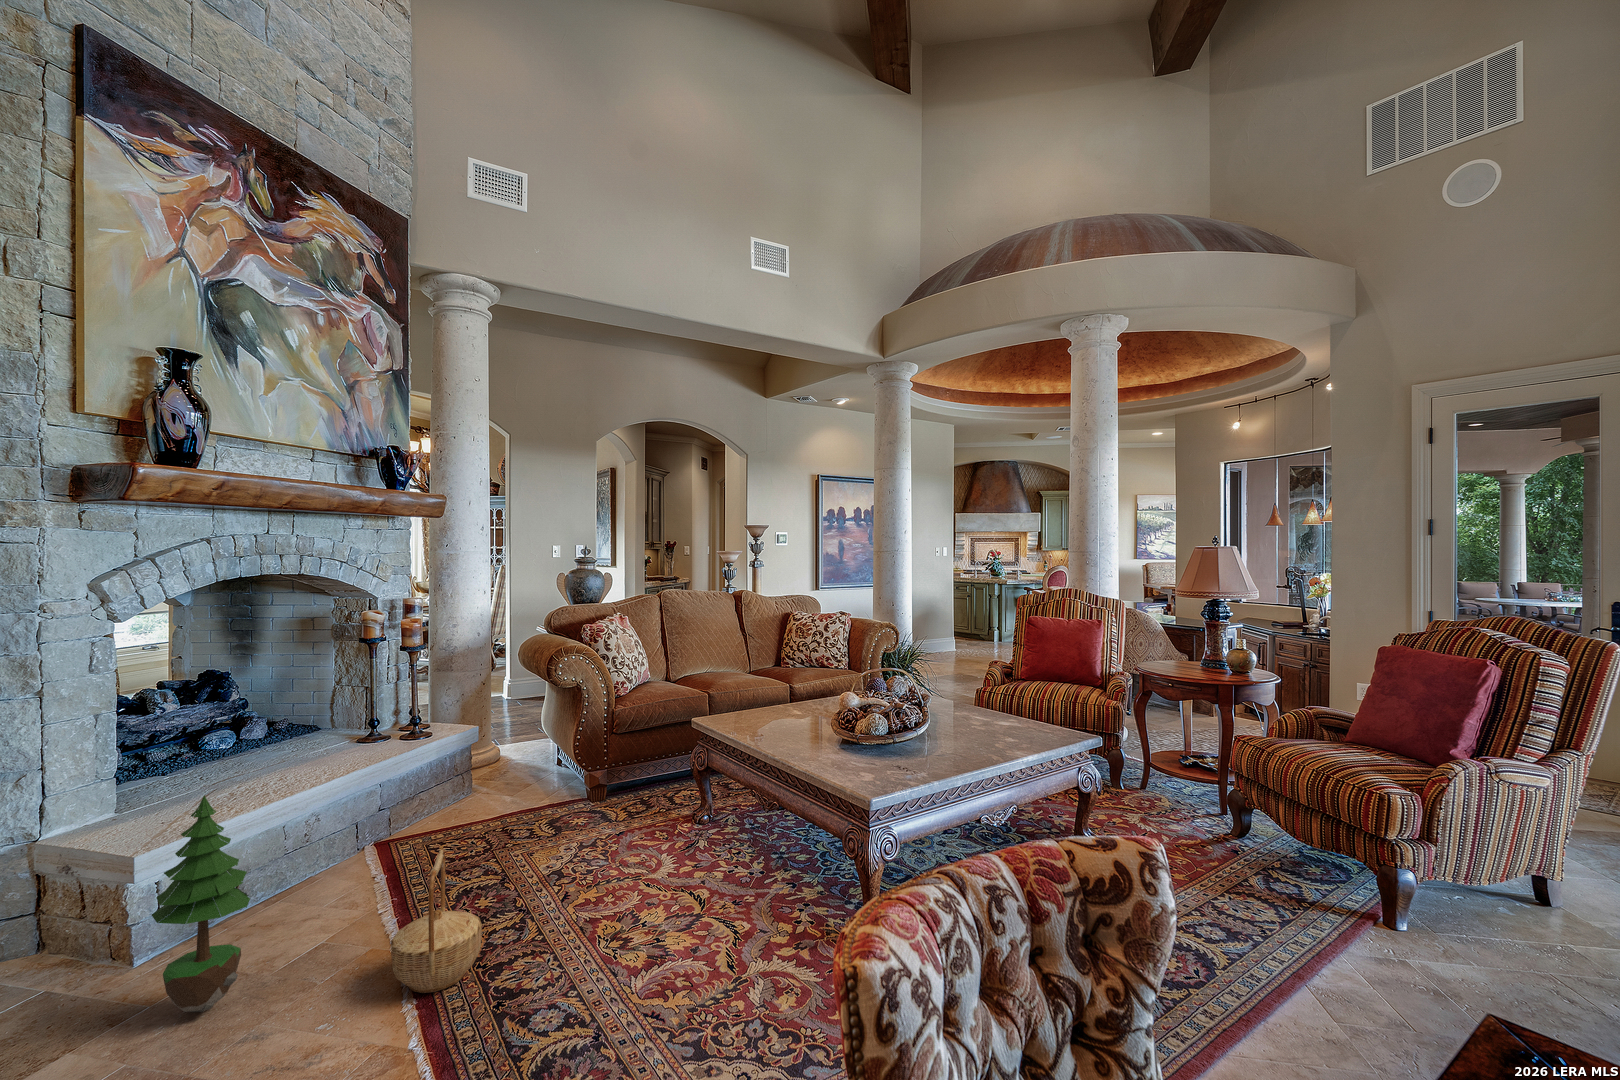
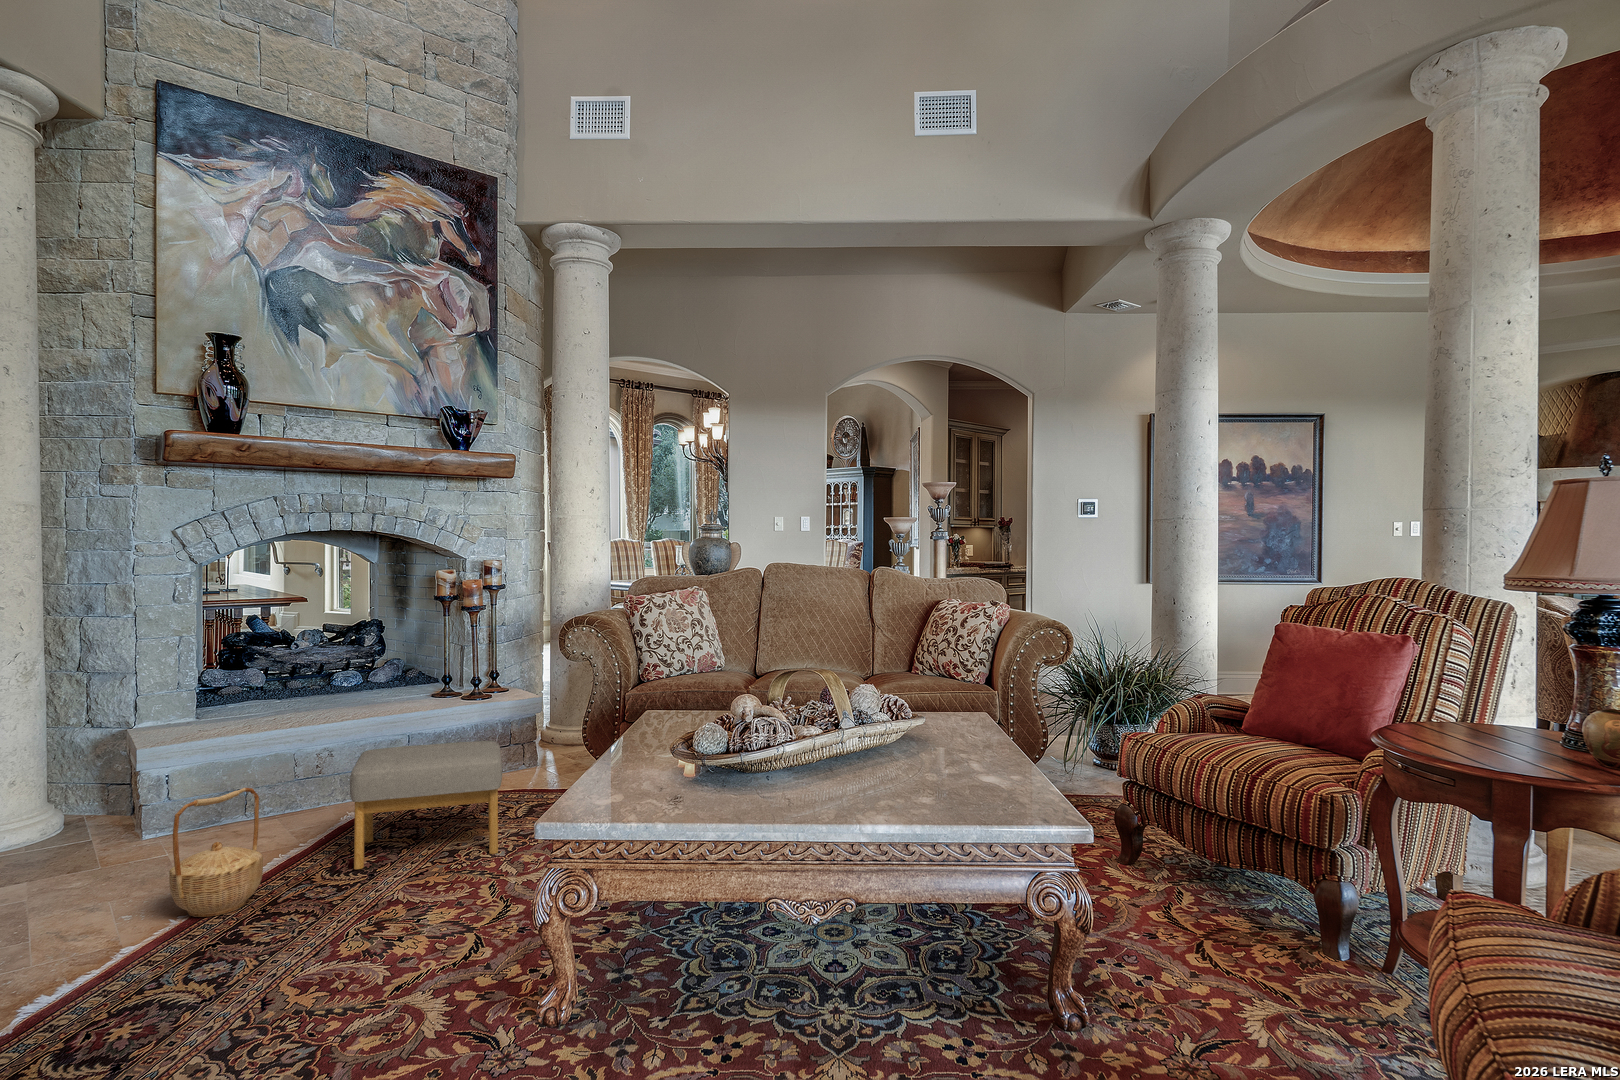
footstool: none [455,766,613,909] -> present [350,741,502,869]
potted tree: present [152,796,250,1012] -> none [48,702,129,883]

